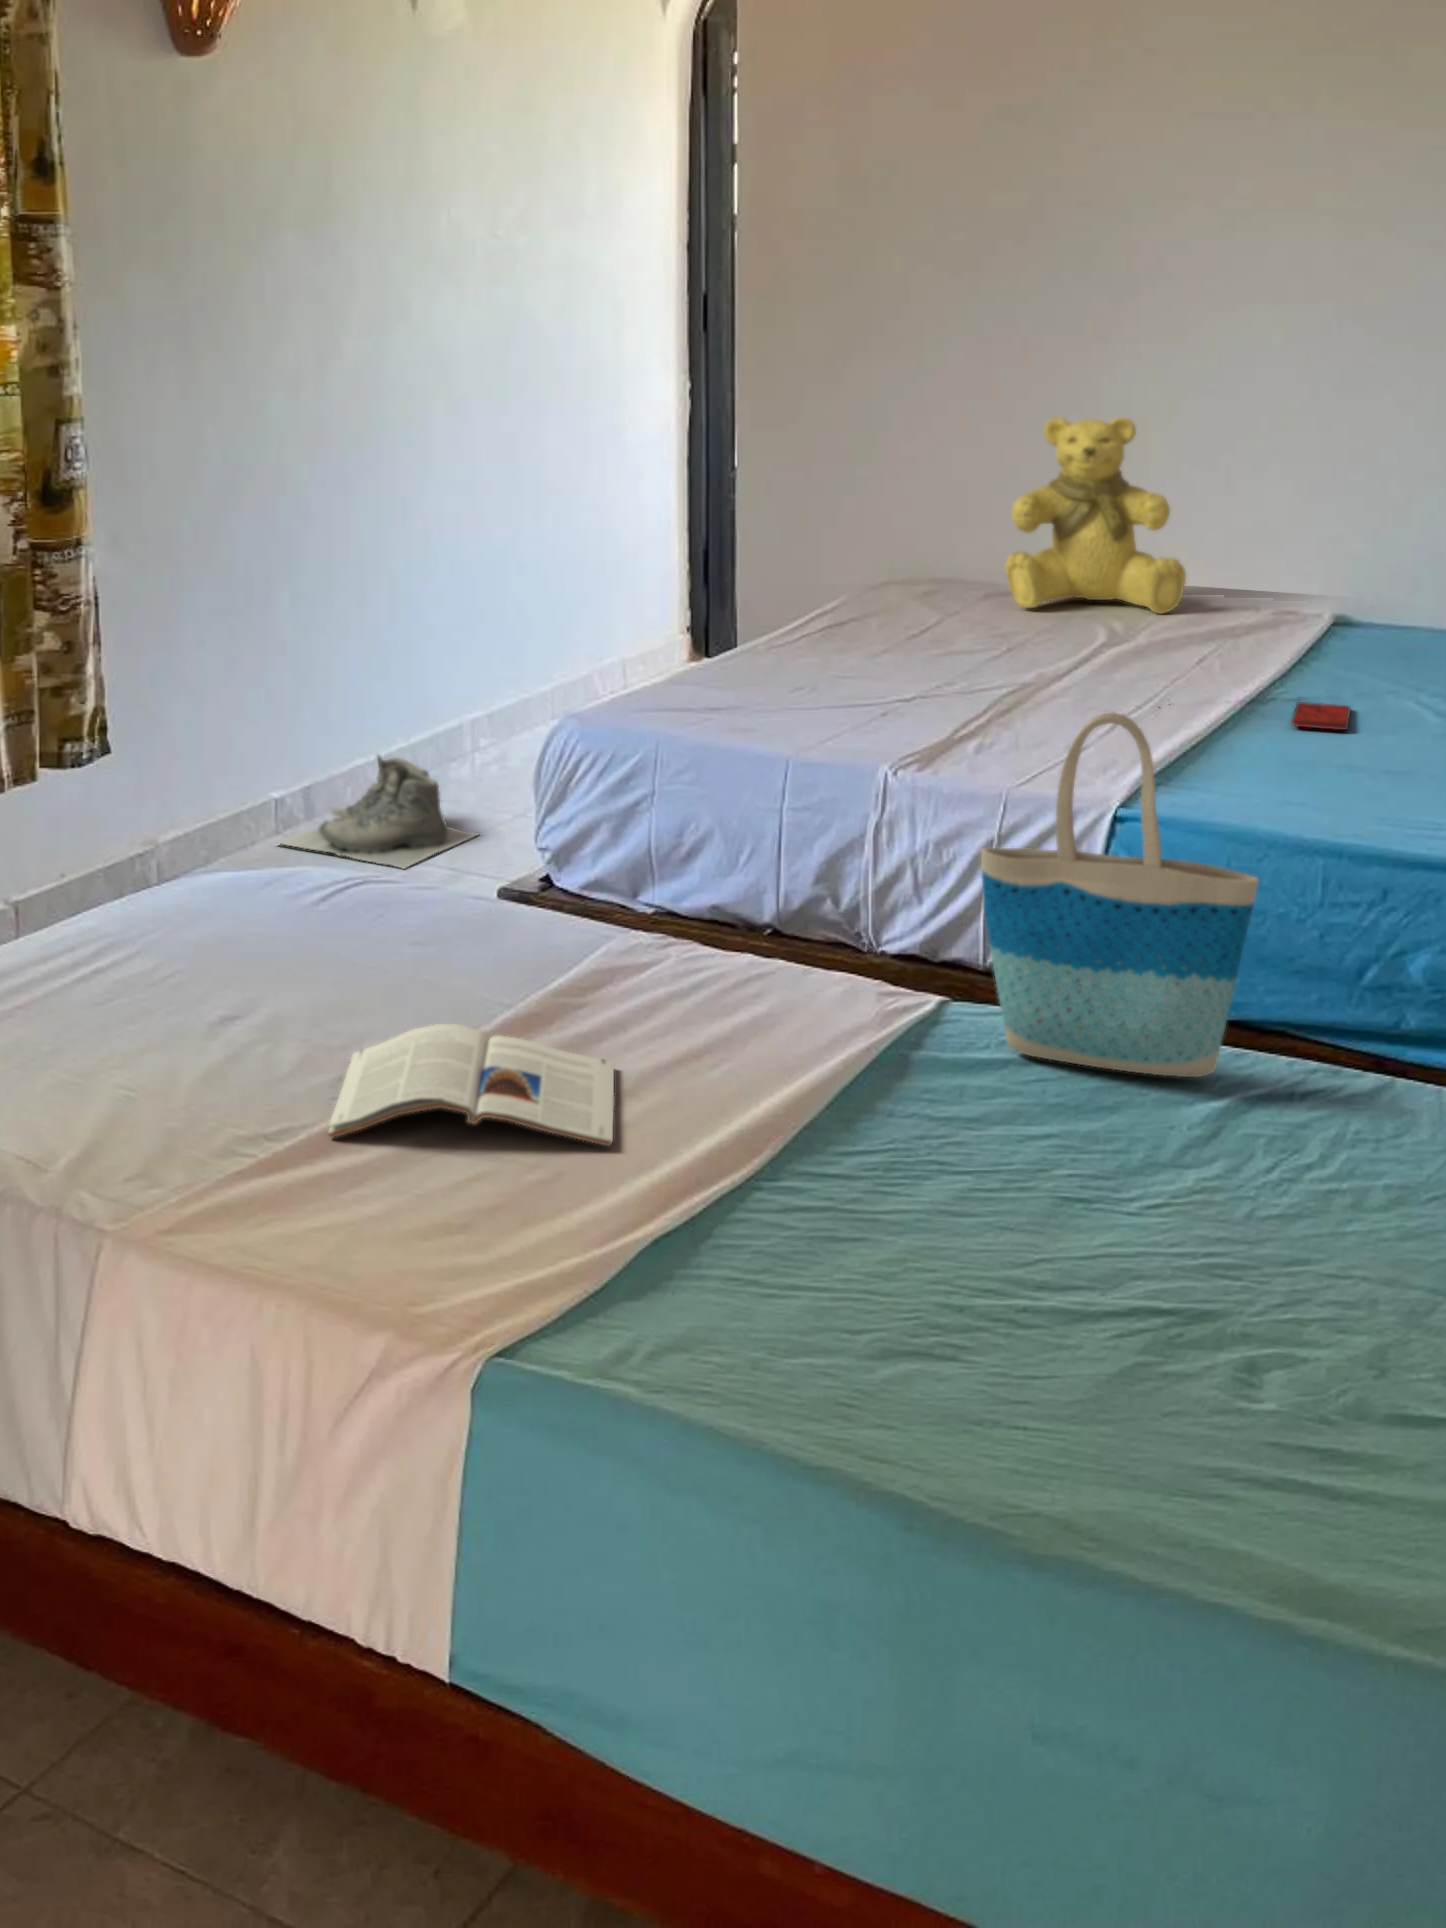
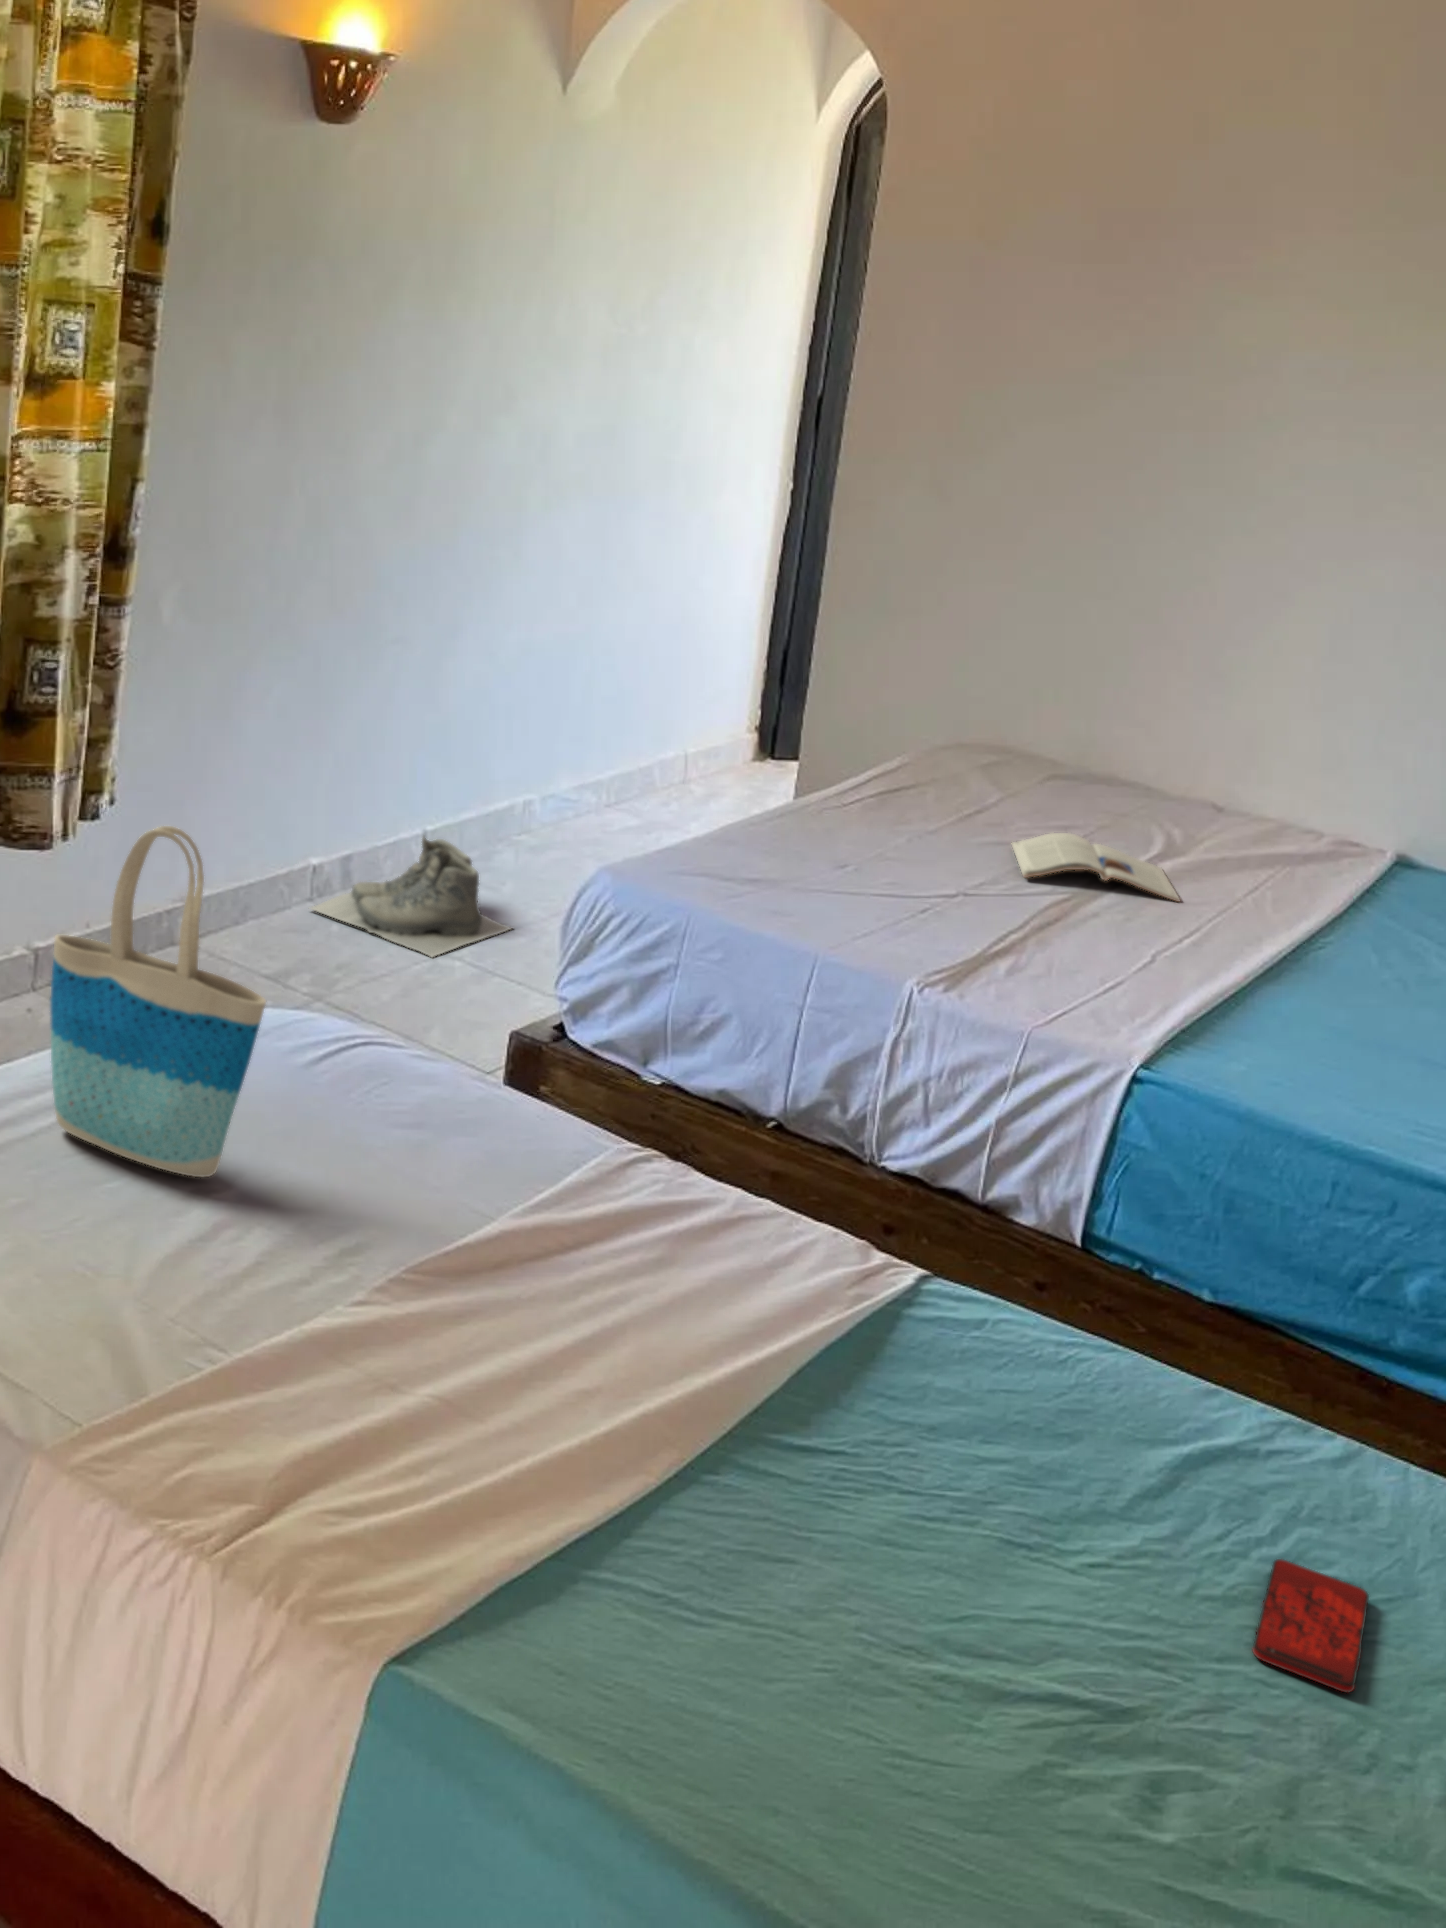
teddy bear: present [1004,417,1186,613] -> none [1070,616,1252,832]
smartphone: present [1292,702,1350,730] -> present [1253,1559,1369,1693]
tote bag: present [981,712,1258,1077] -> present [50,826,266,1177]
magazine: present [329,1024,614,1146] -> present [1012,833,1180,902]

